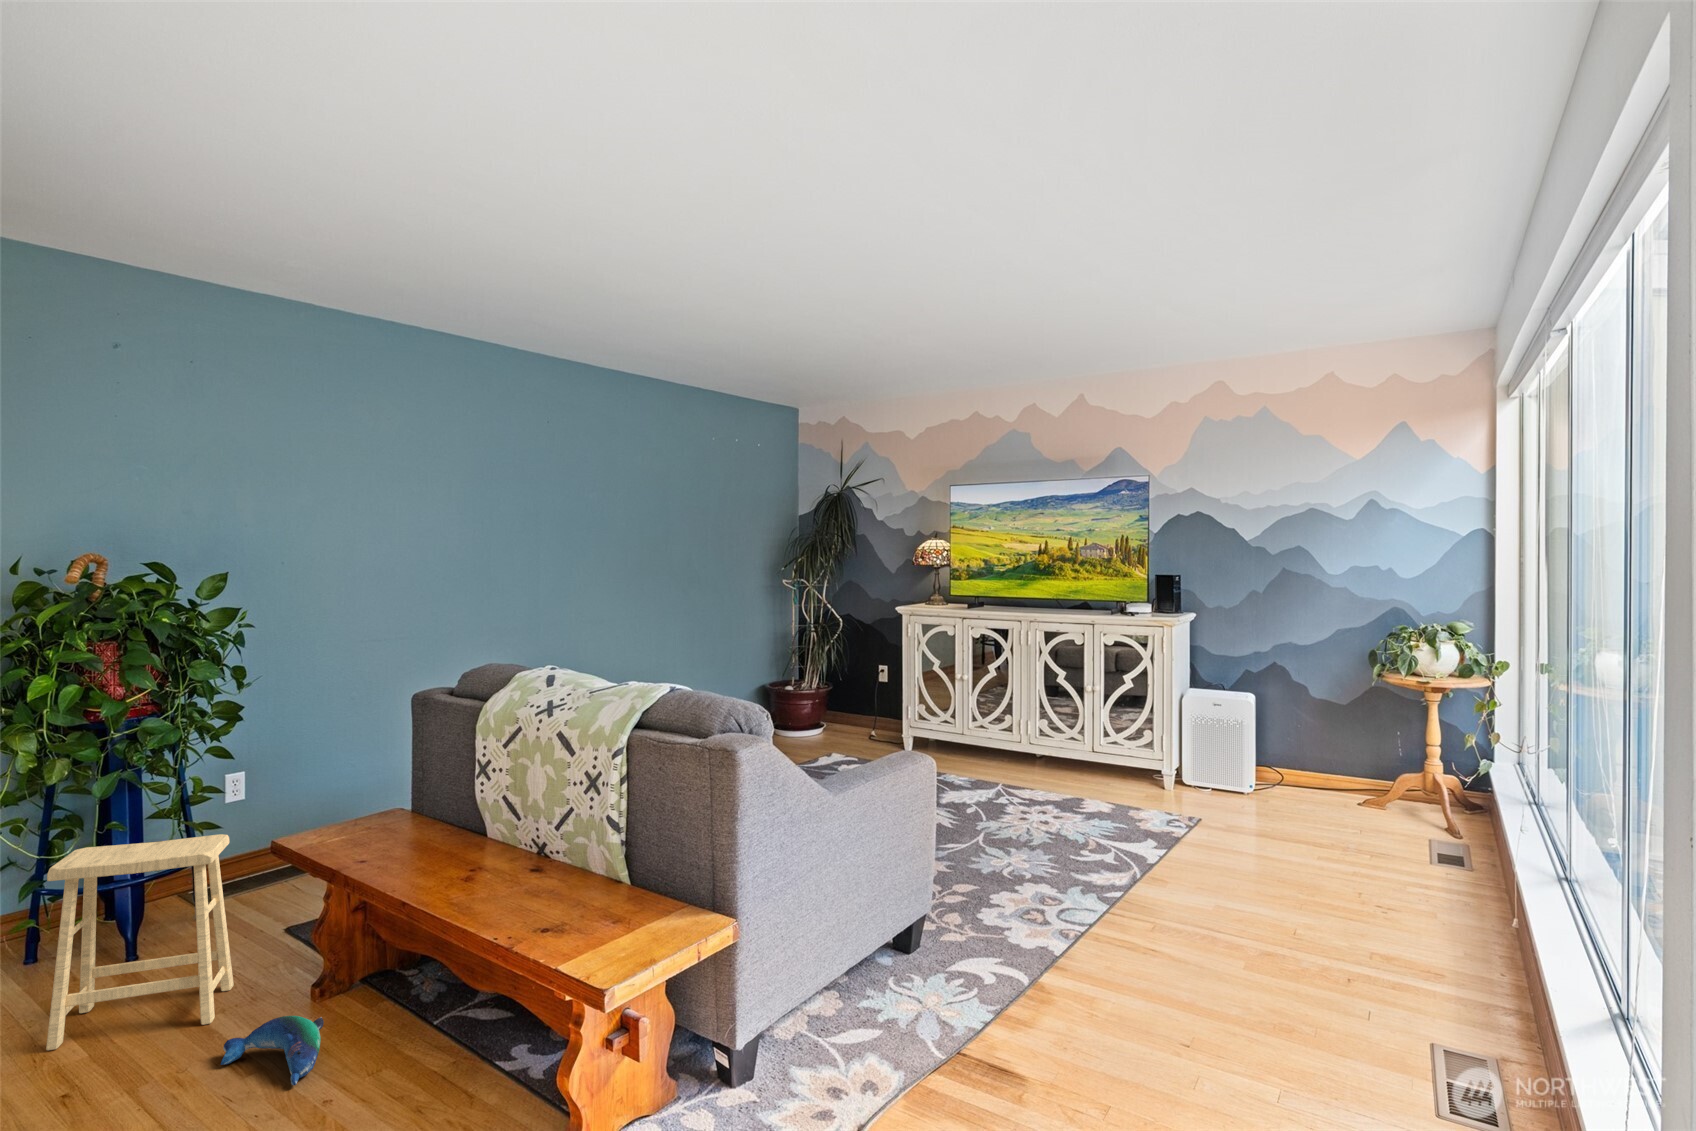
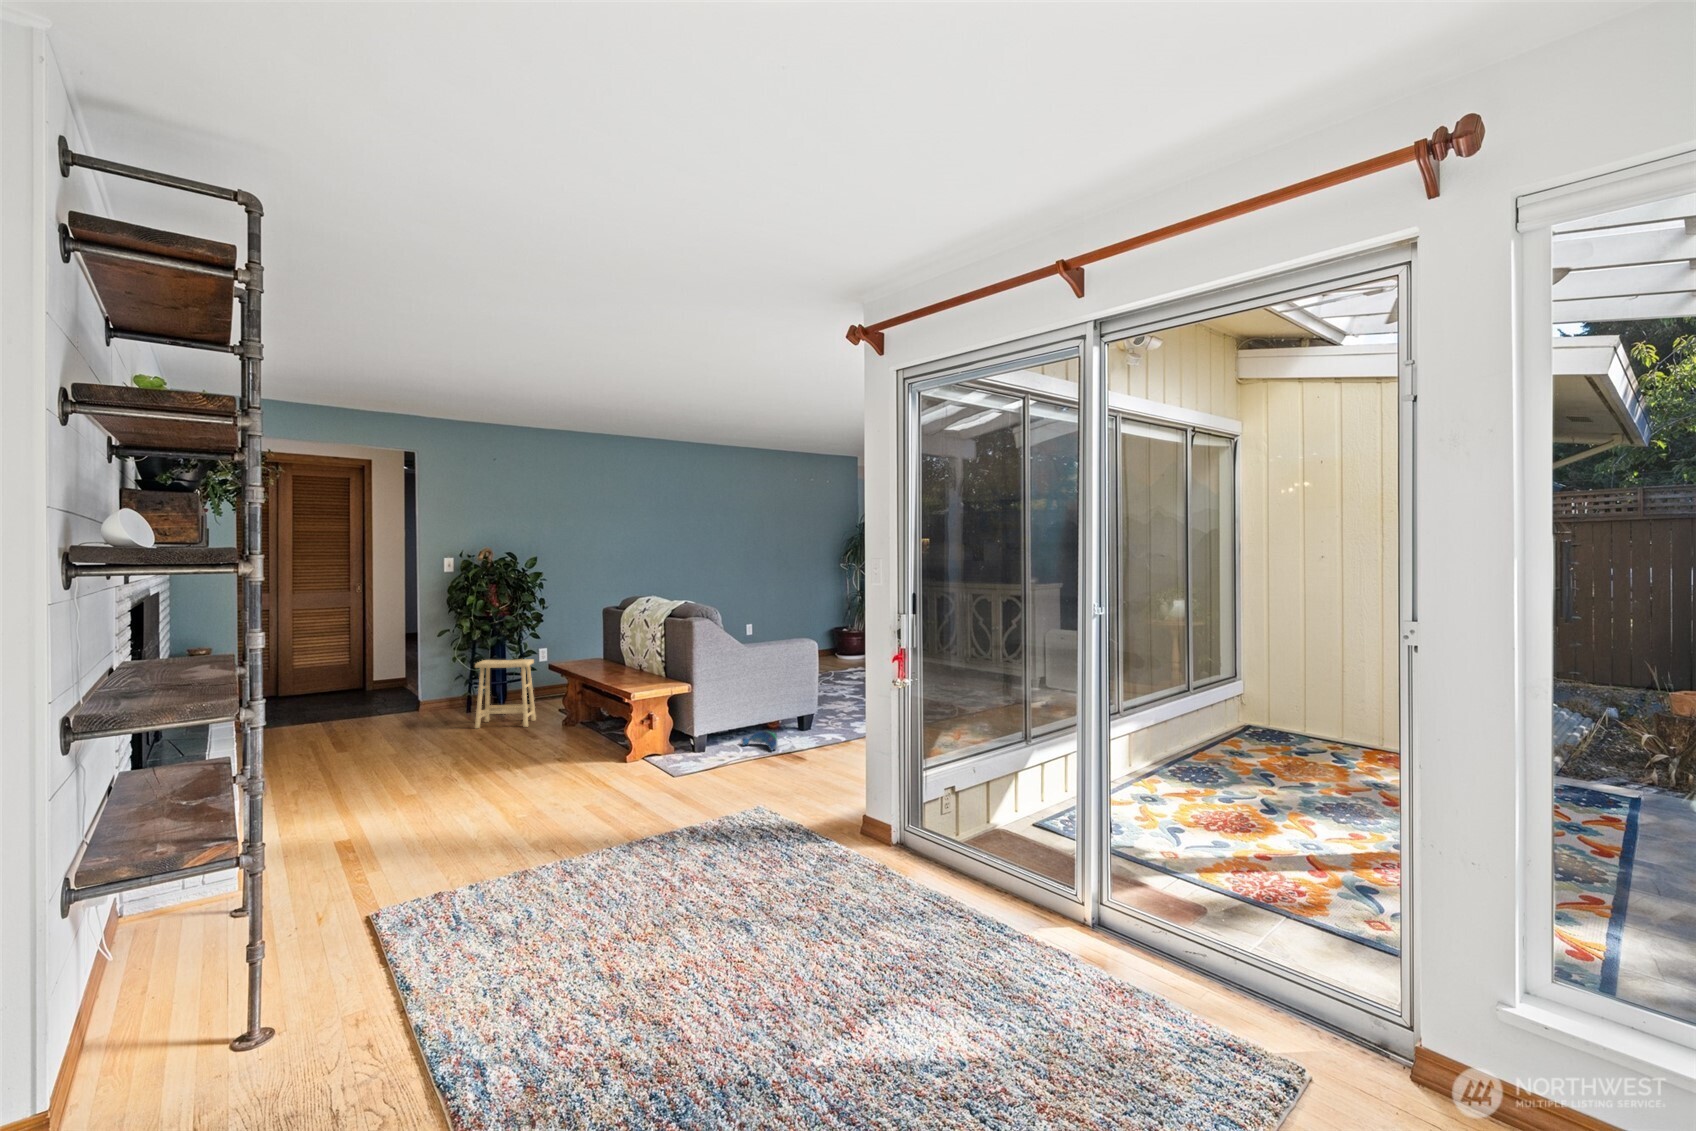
plush toy: present [221,1016,324,1085] -> present [742,731,777,751]

